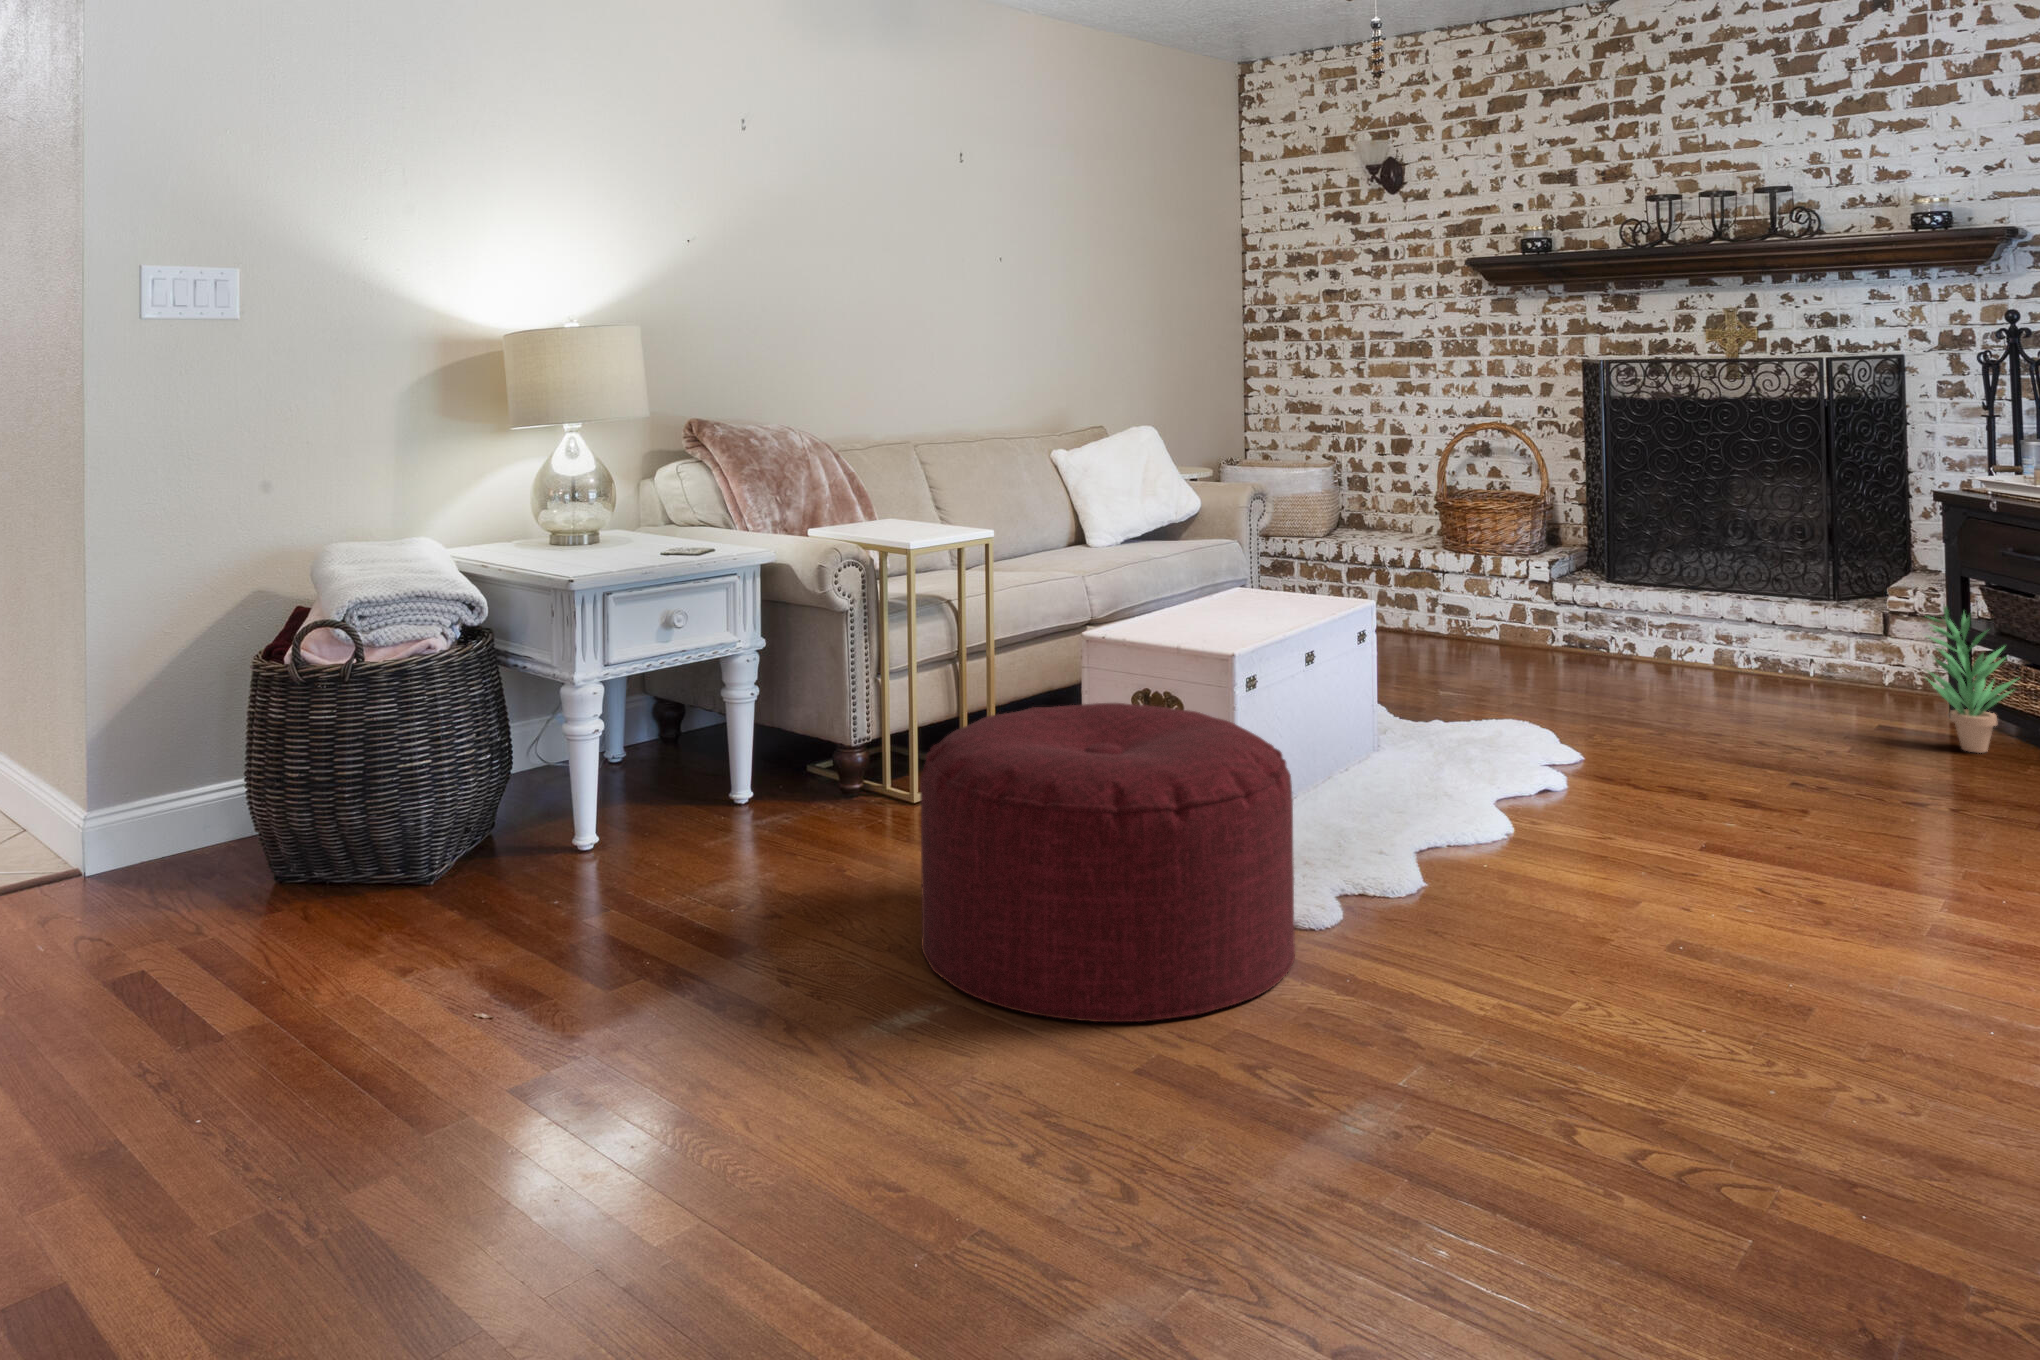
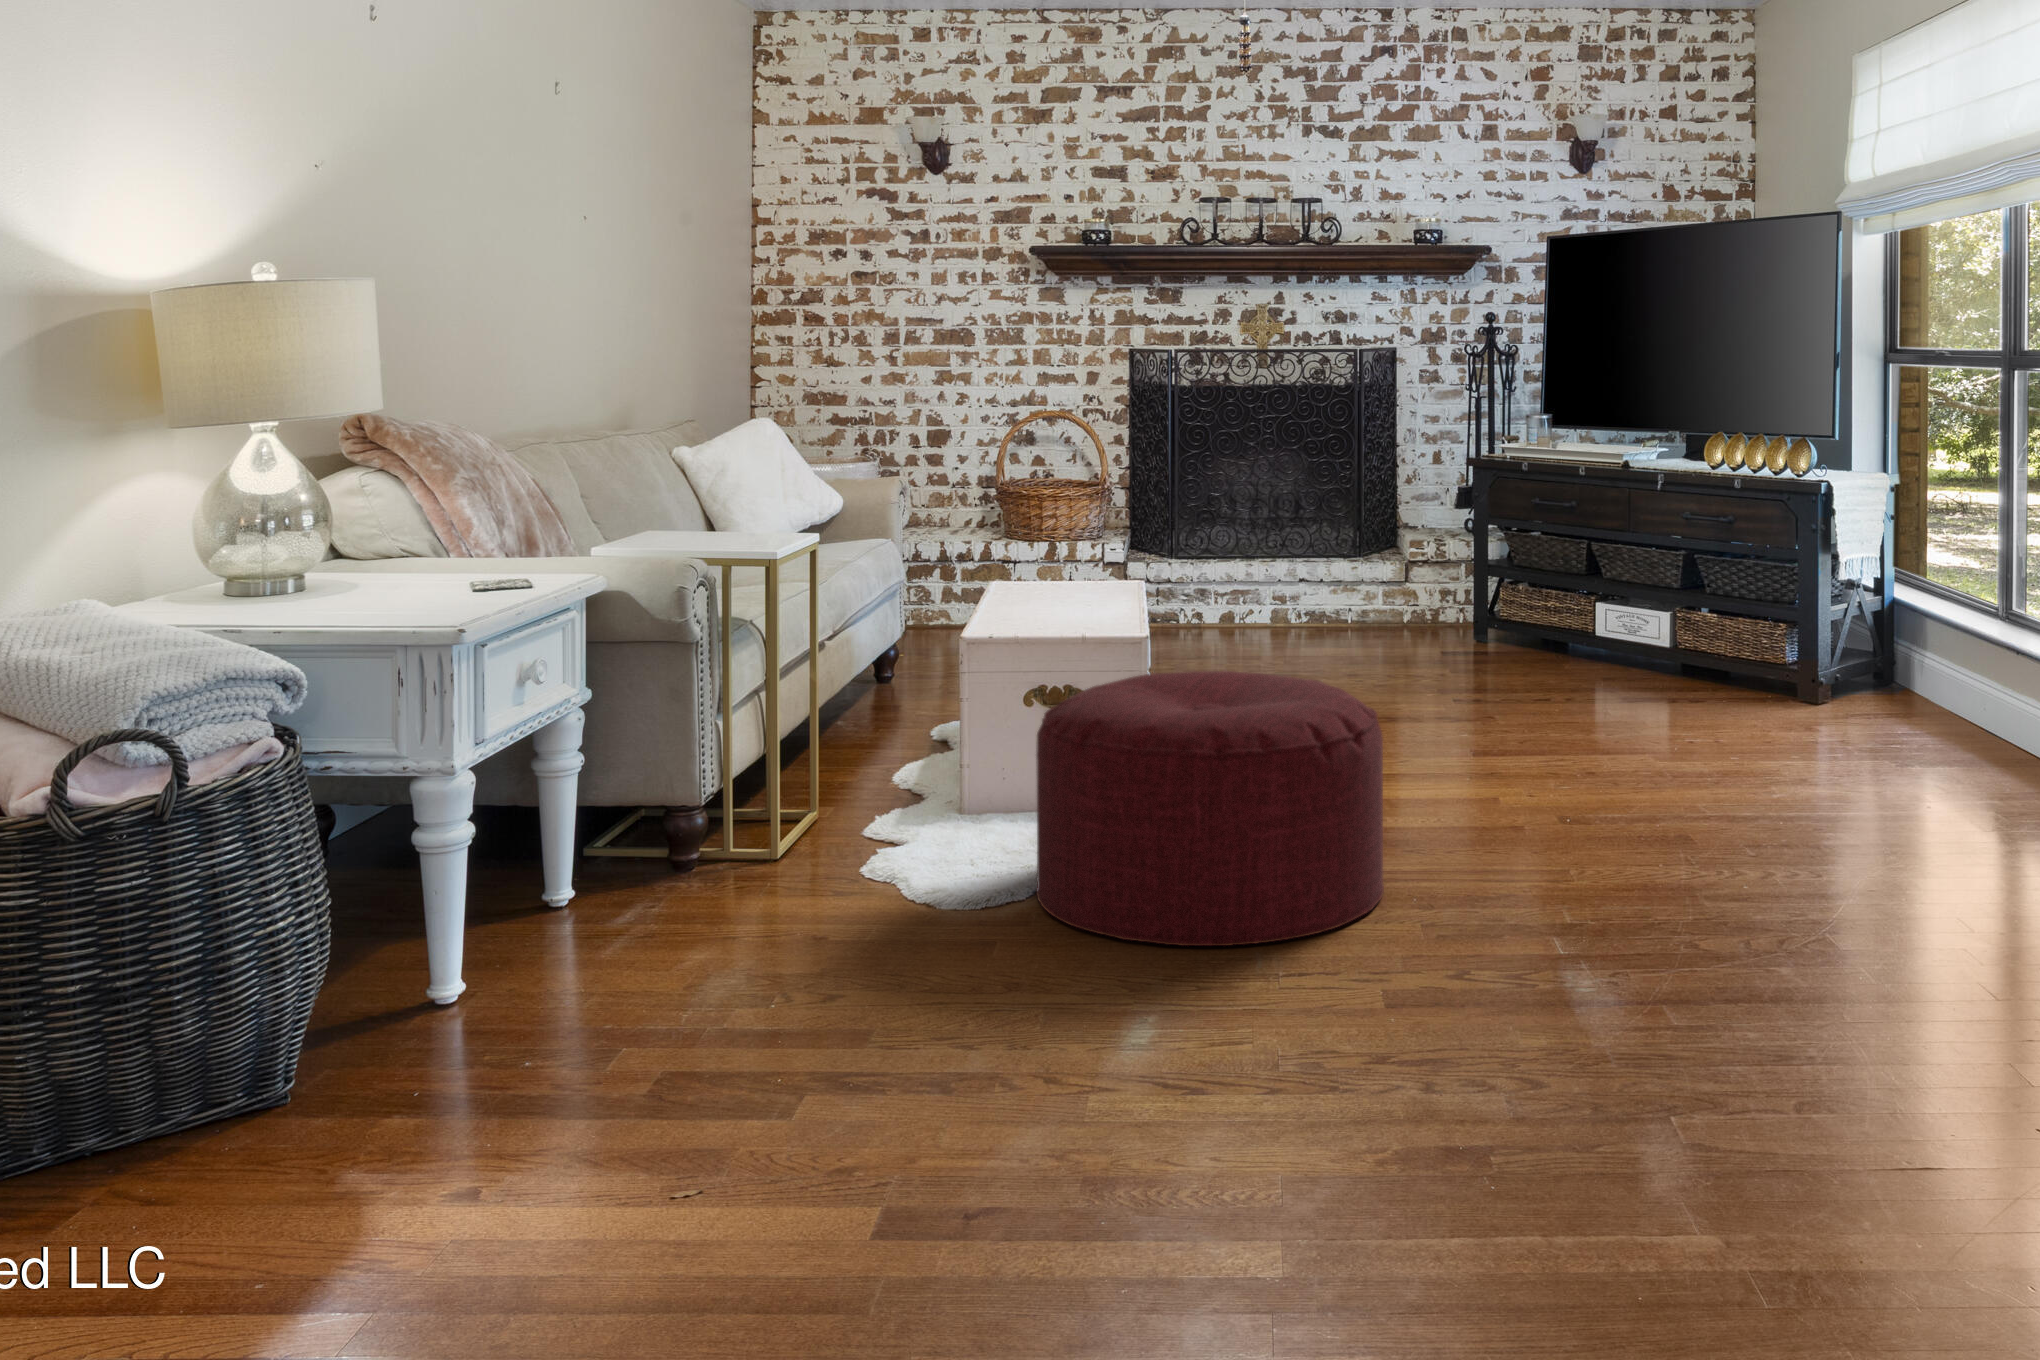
potted plant: present [1929,607,2016,753] -> none [1485,546,1552,660]

